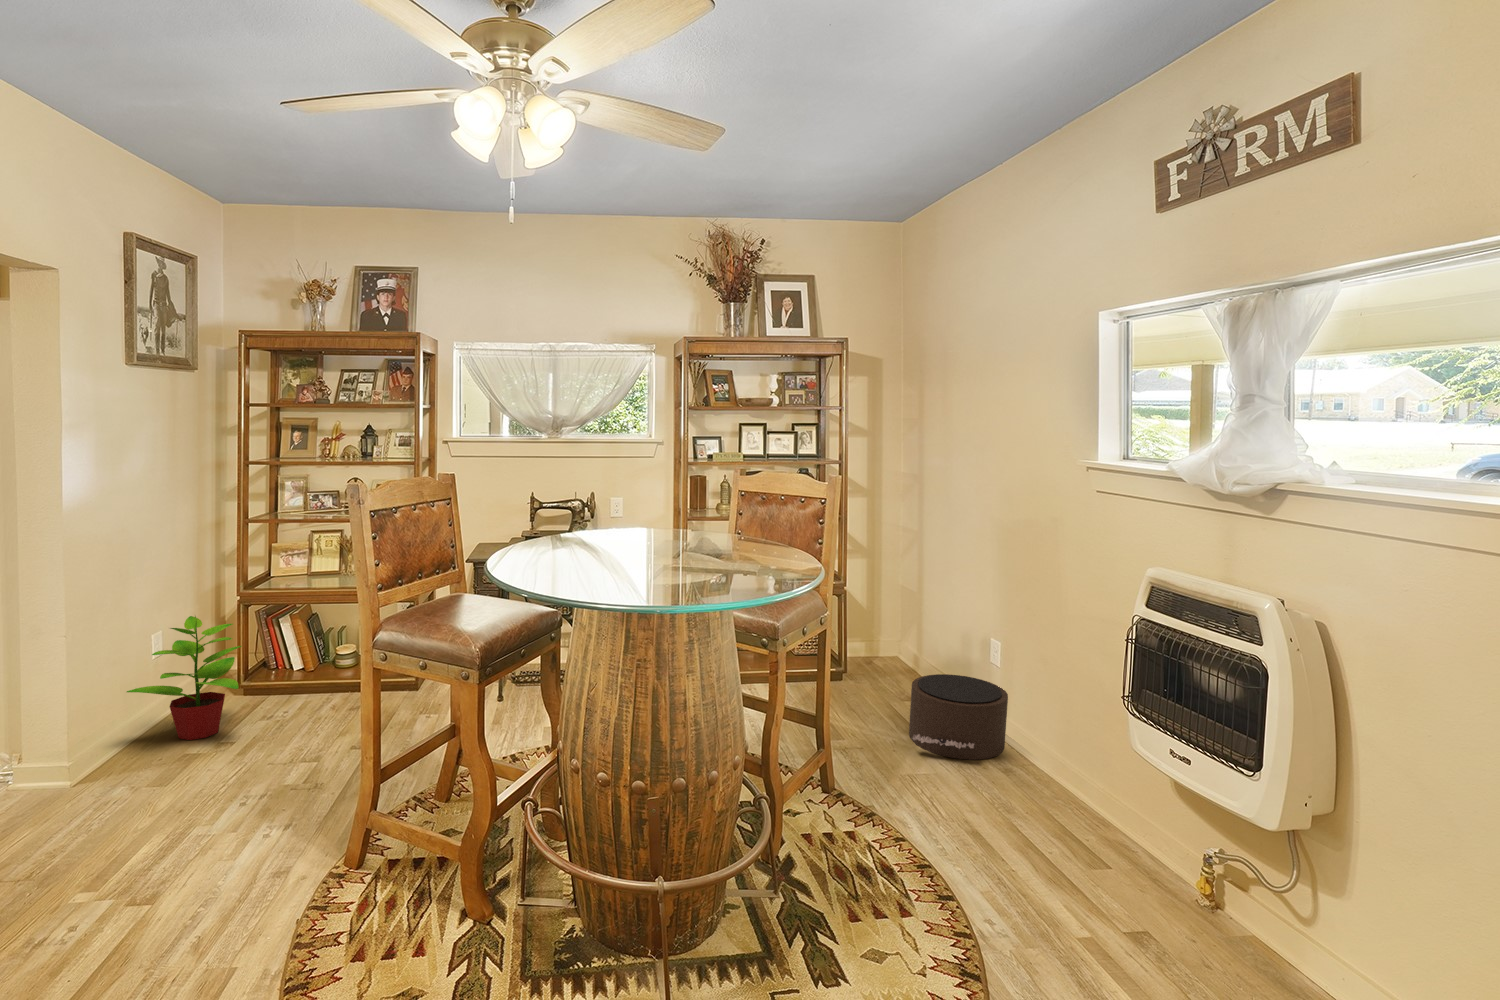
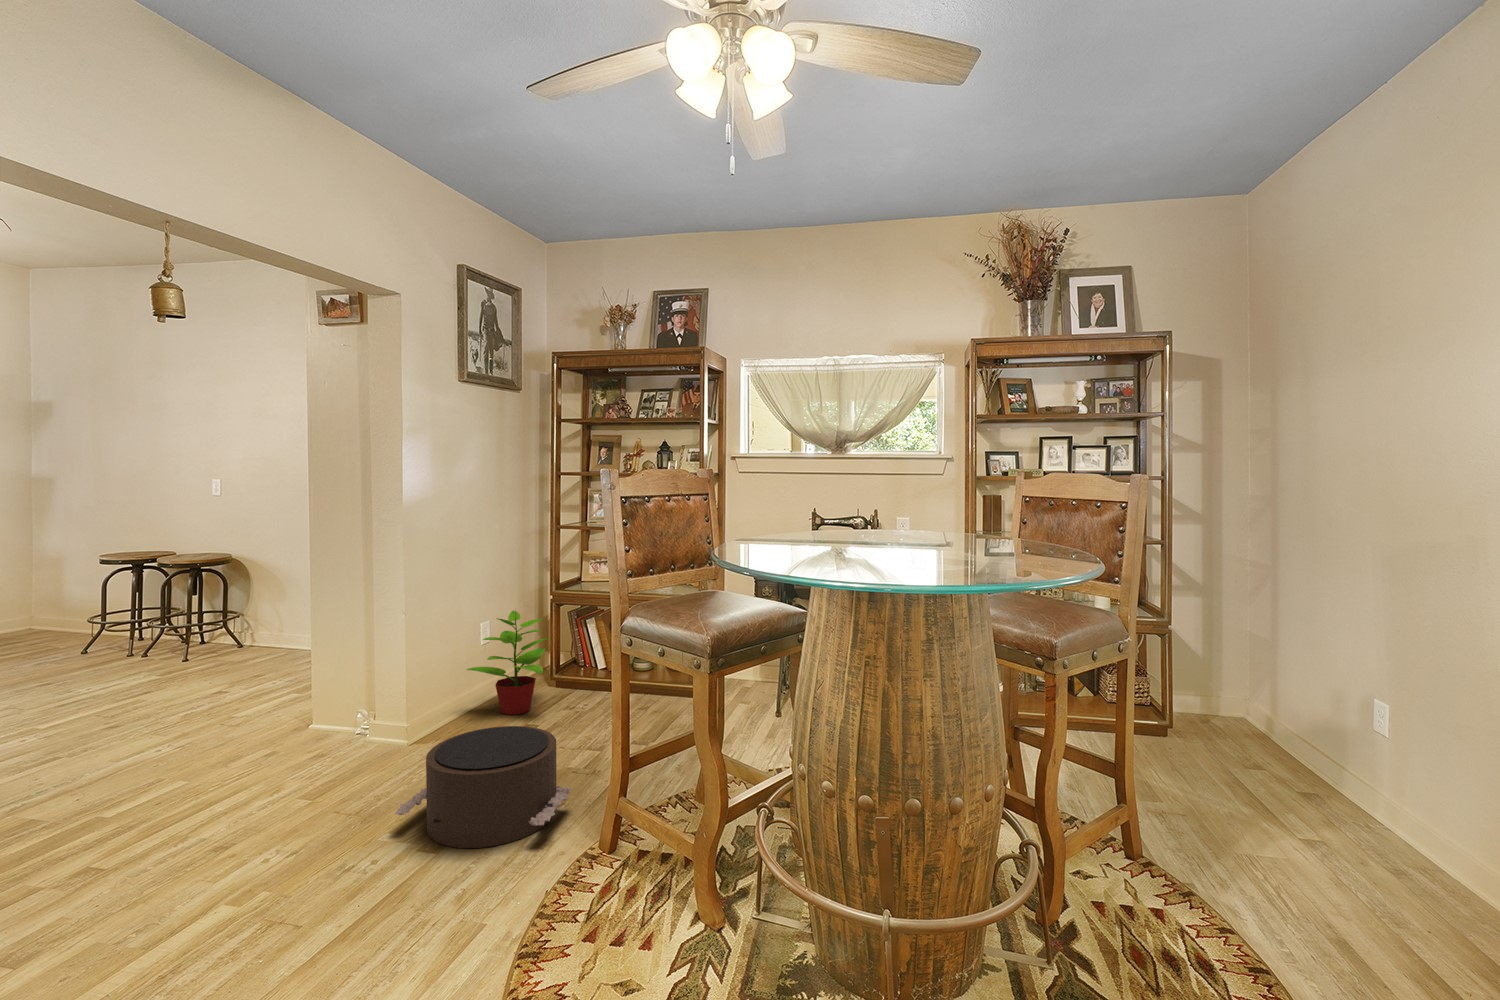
pouf: present [909,674,1008,760] -> present [394,726,572,848]

